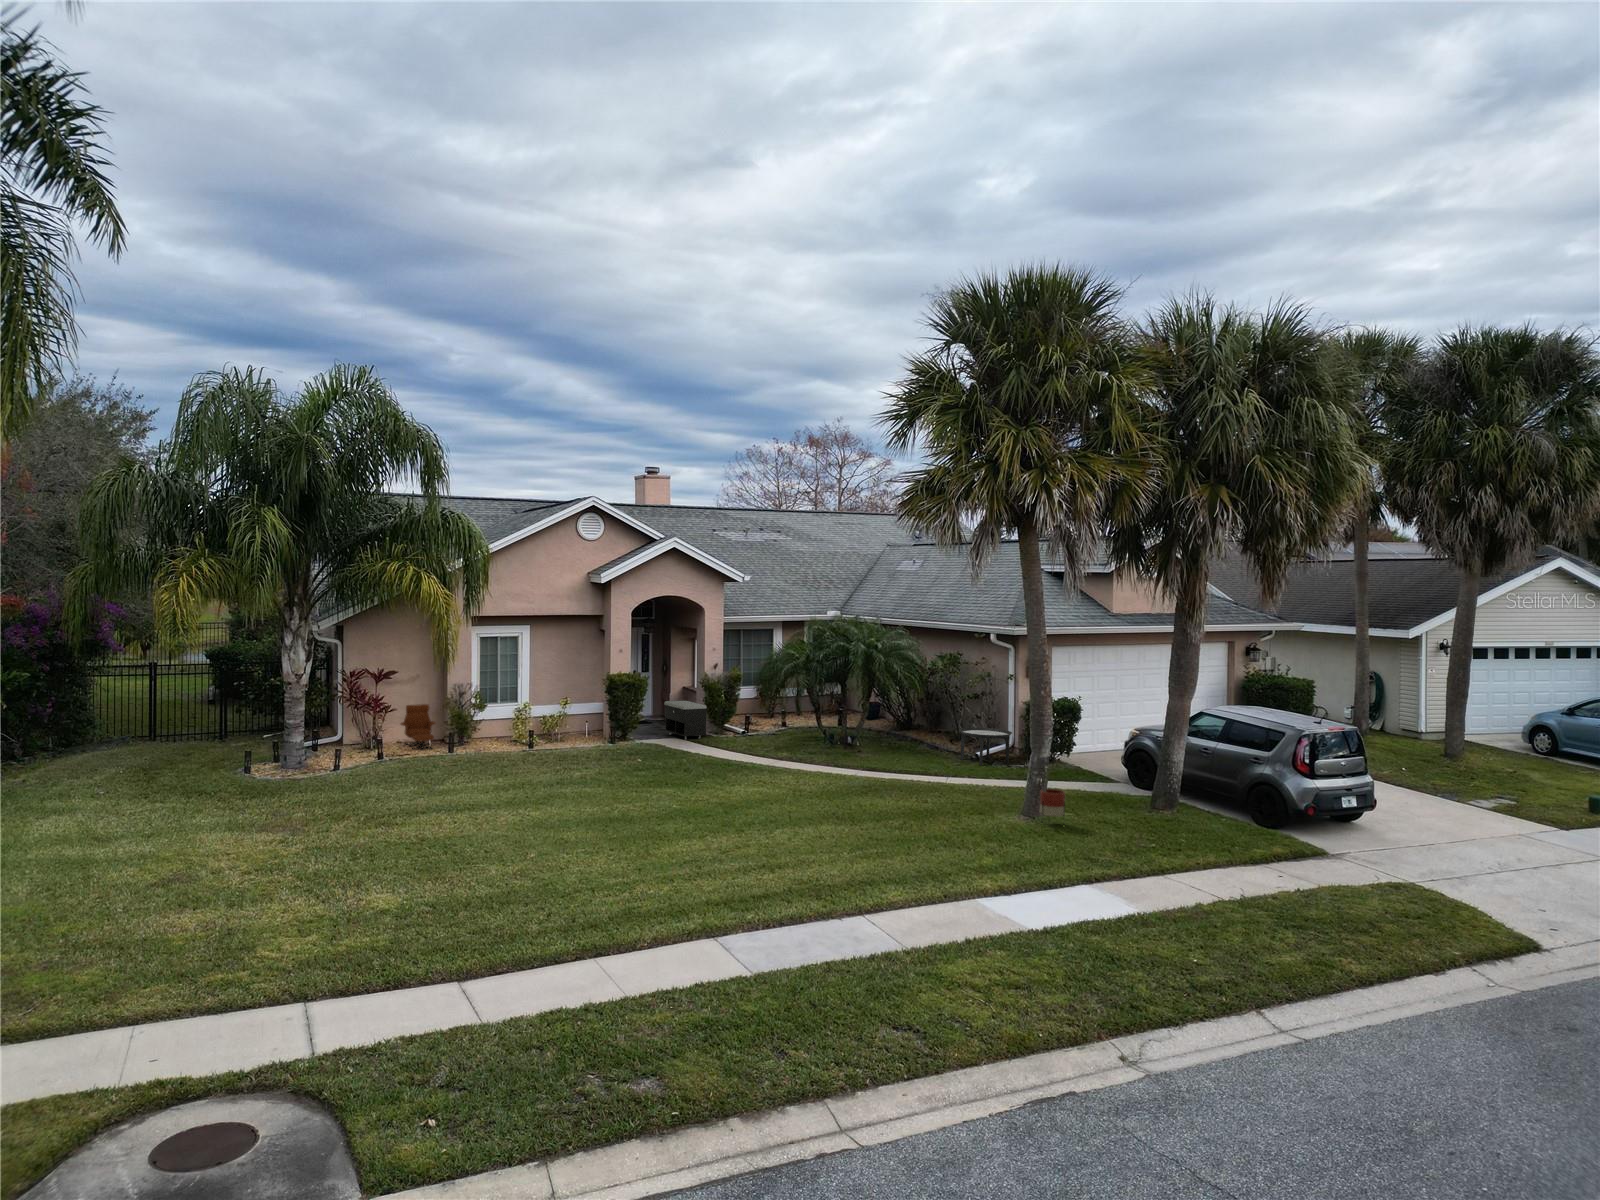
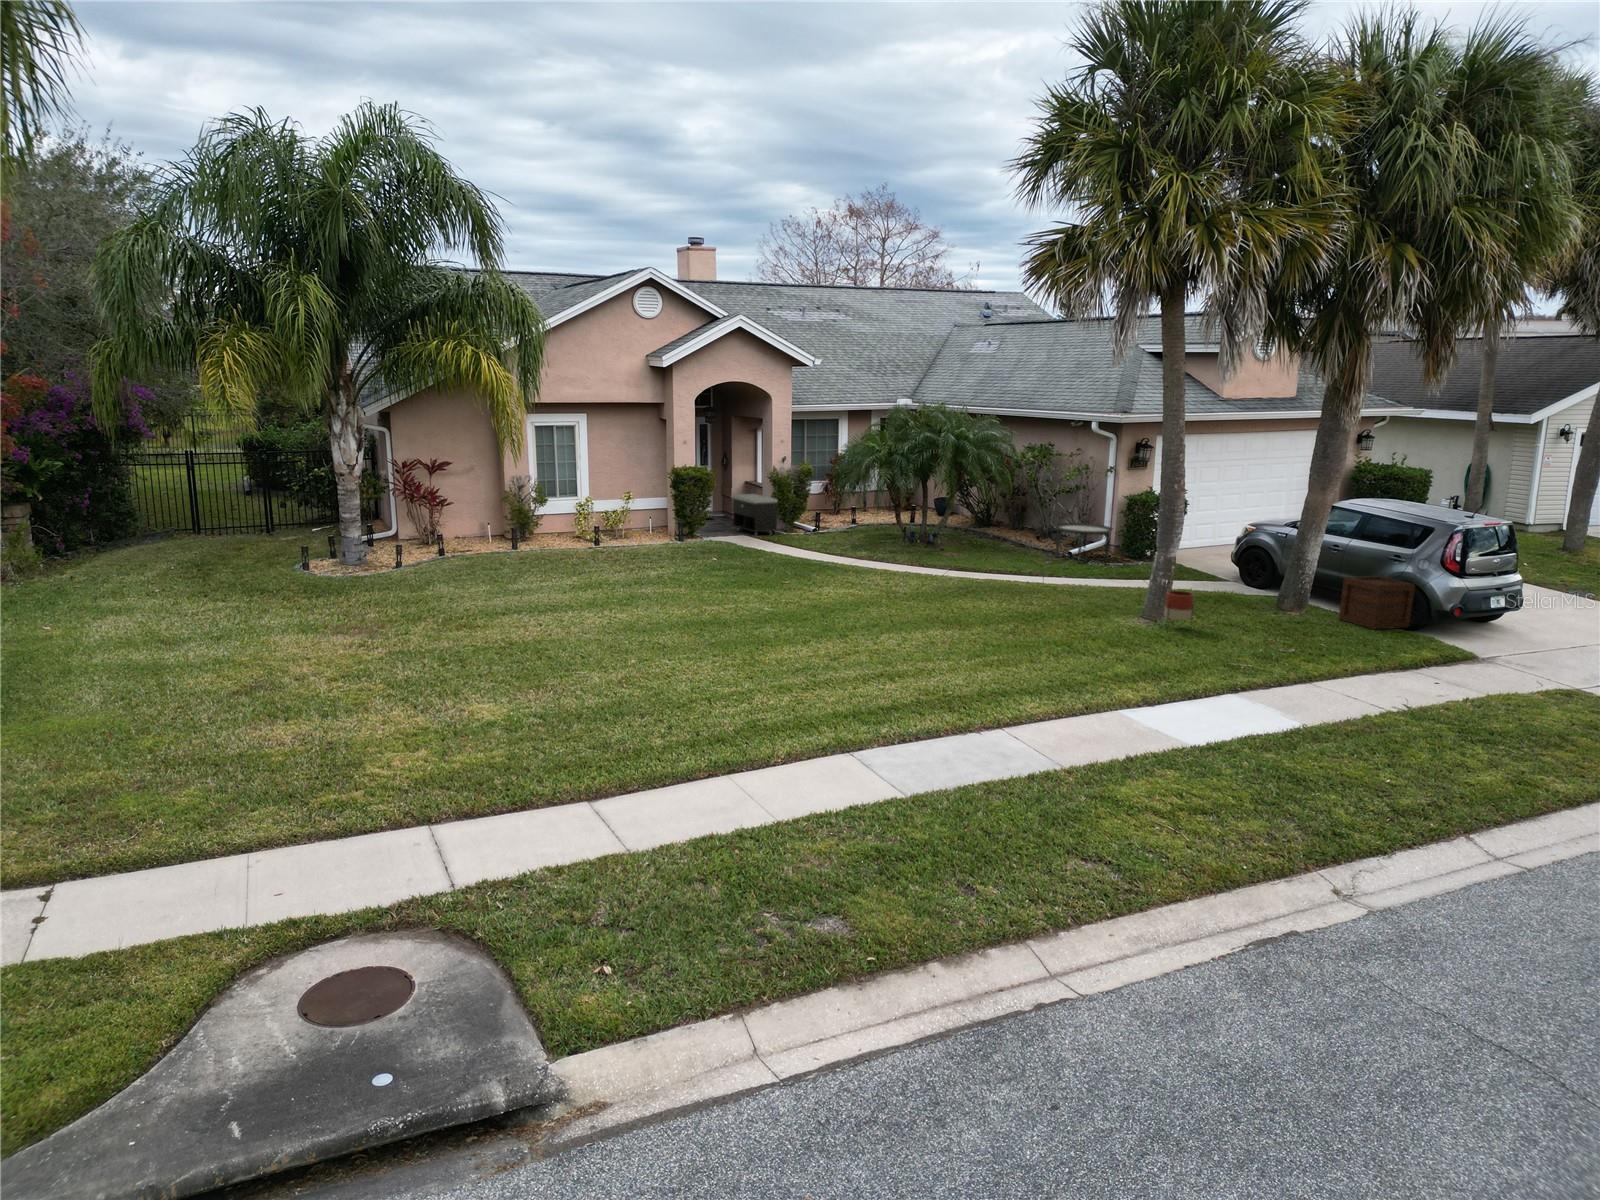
lounge chair: present [401,704,435,749] -> none [456,498,493,547]
wooden crate: none [1204,775,1268,825] -> present [1339,576,1415,630]

